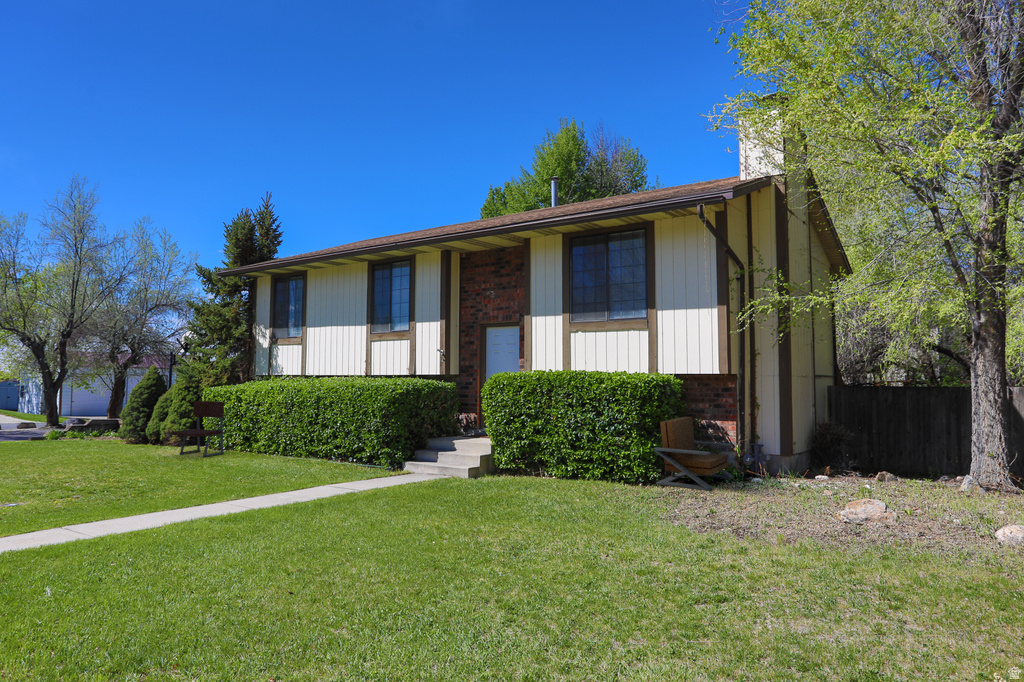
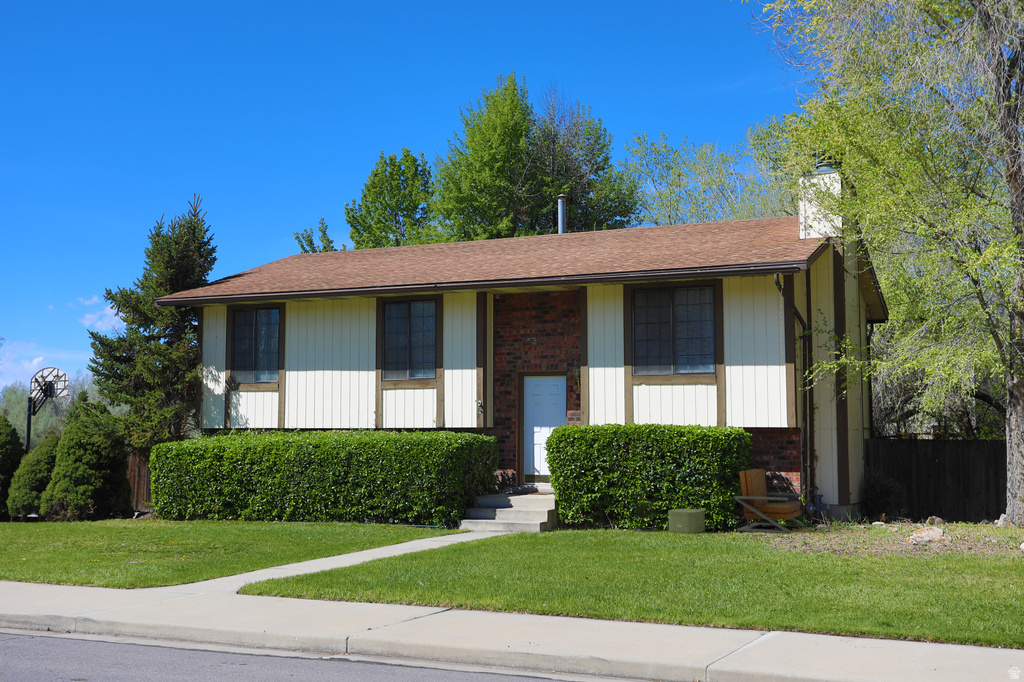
bench: present [171,401,224,457] -> none [149,458,215,523]
potted tree: none [551,439,577,482] -> present [634,495,656,531]
storage box: none [585,458,624,487] -> present [668,509,705,533]

